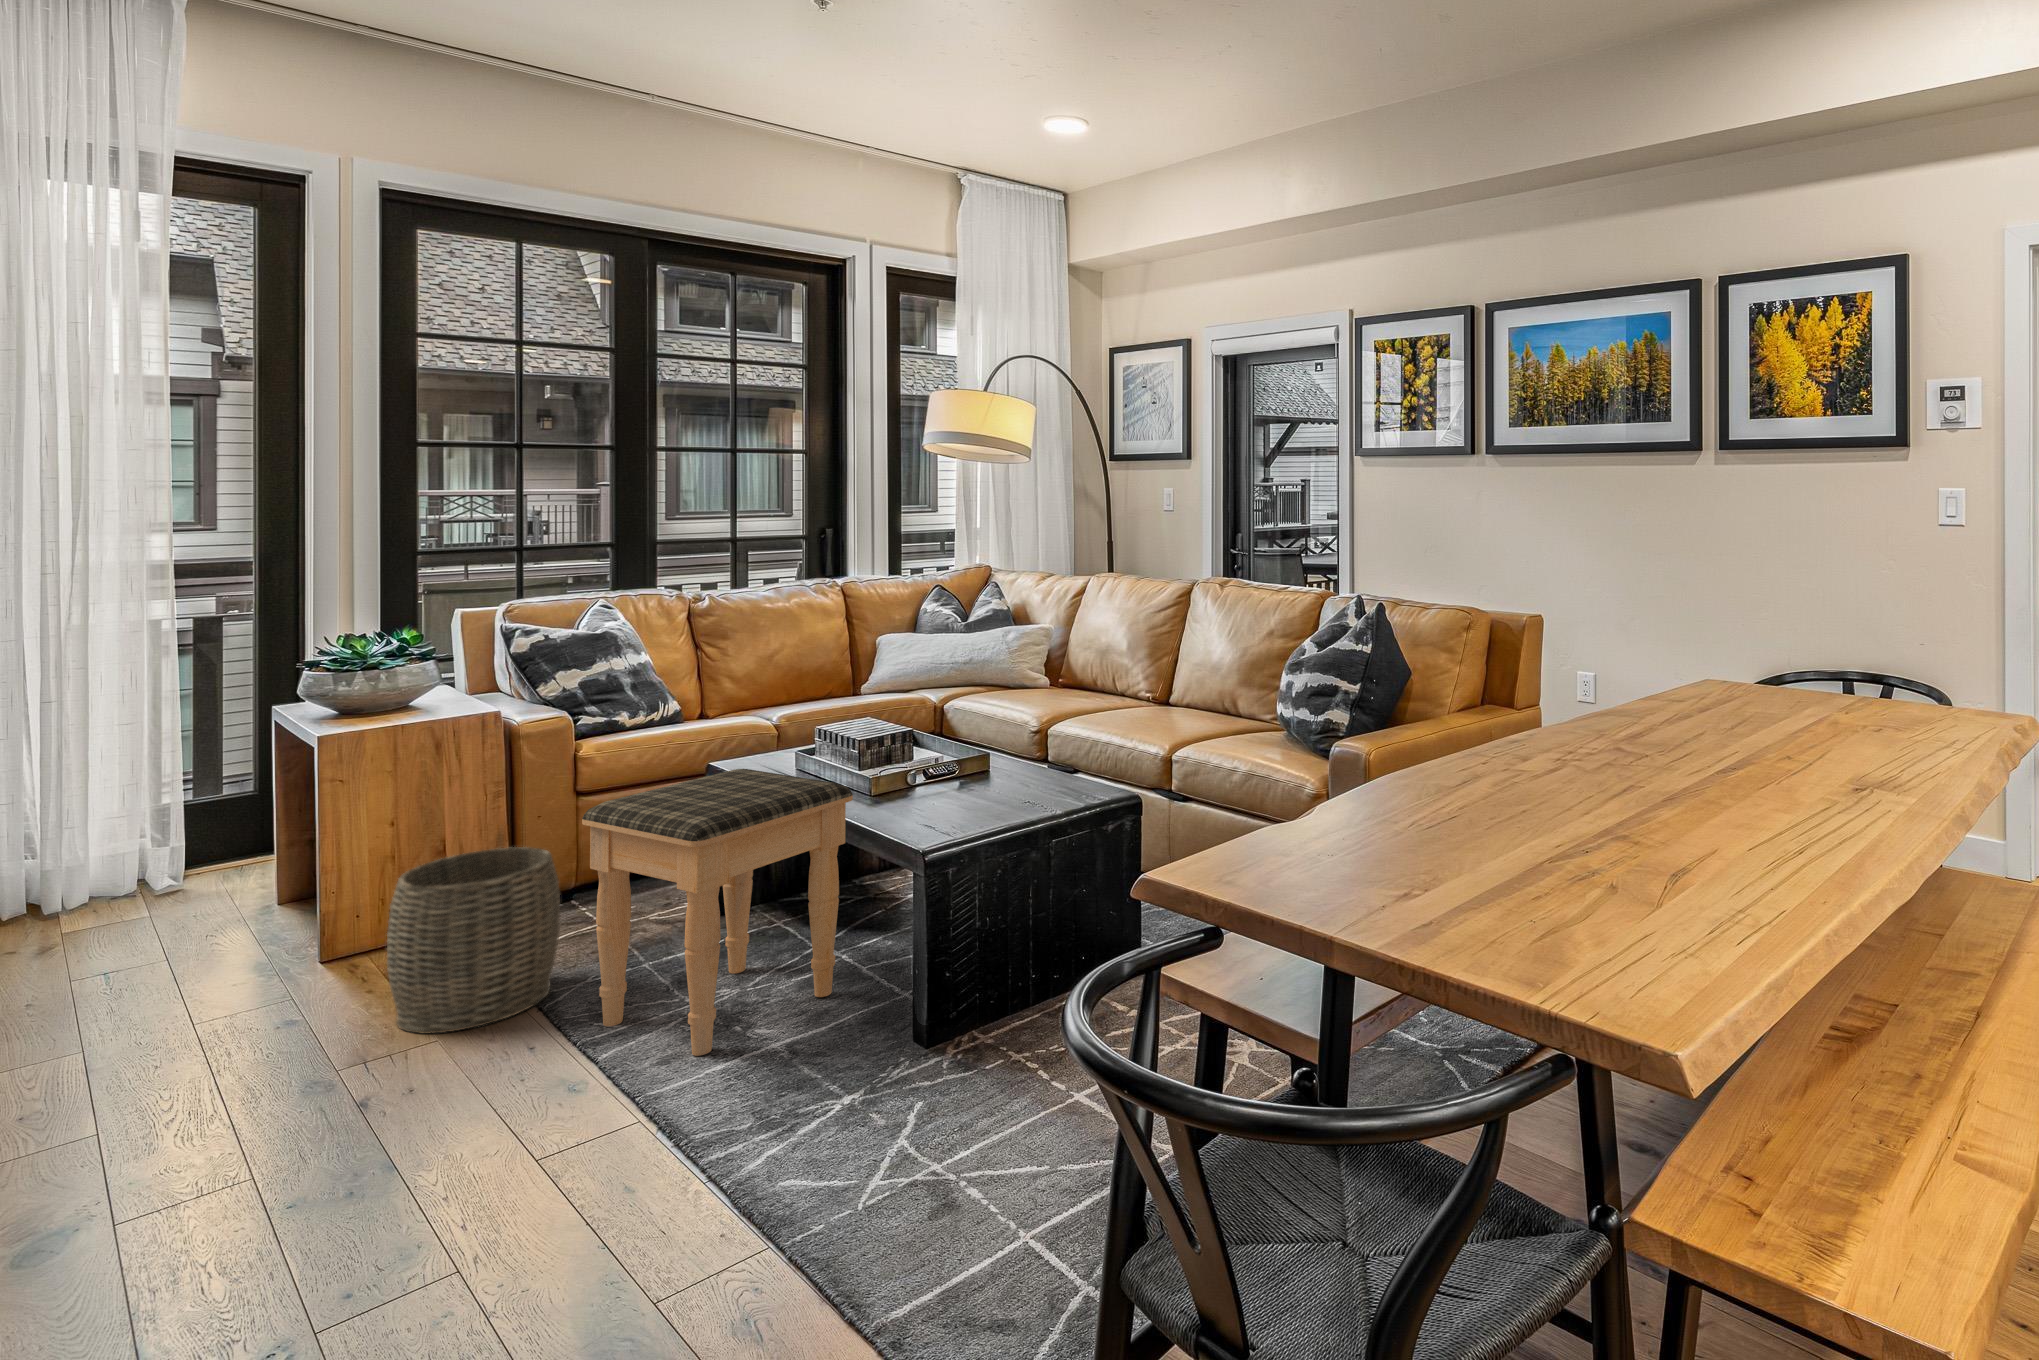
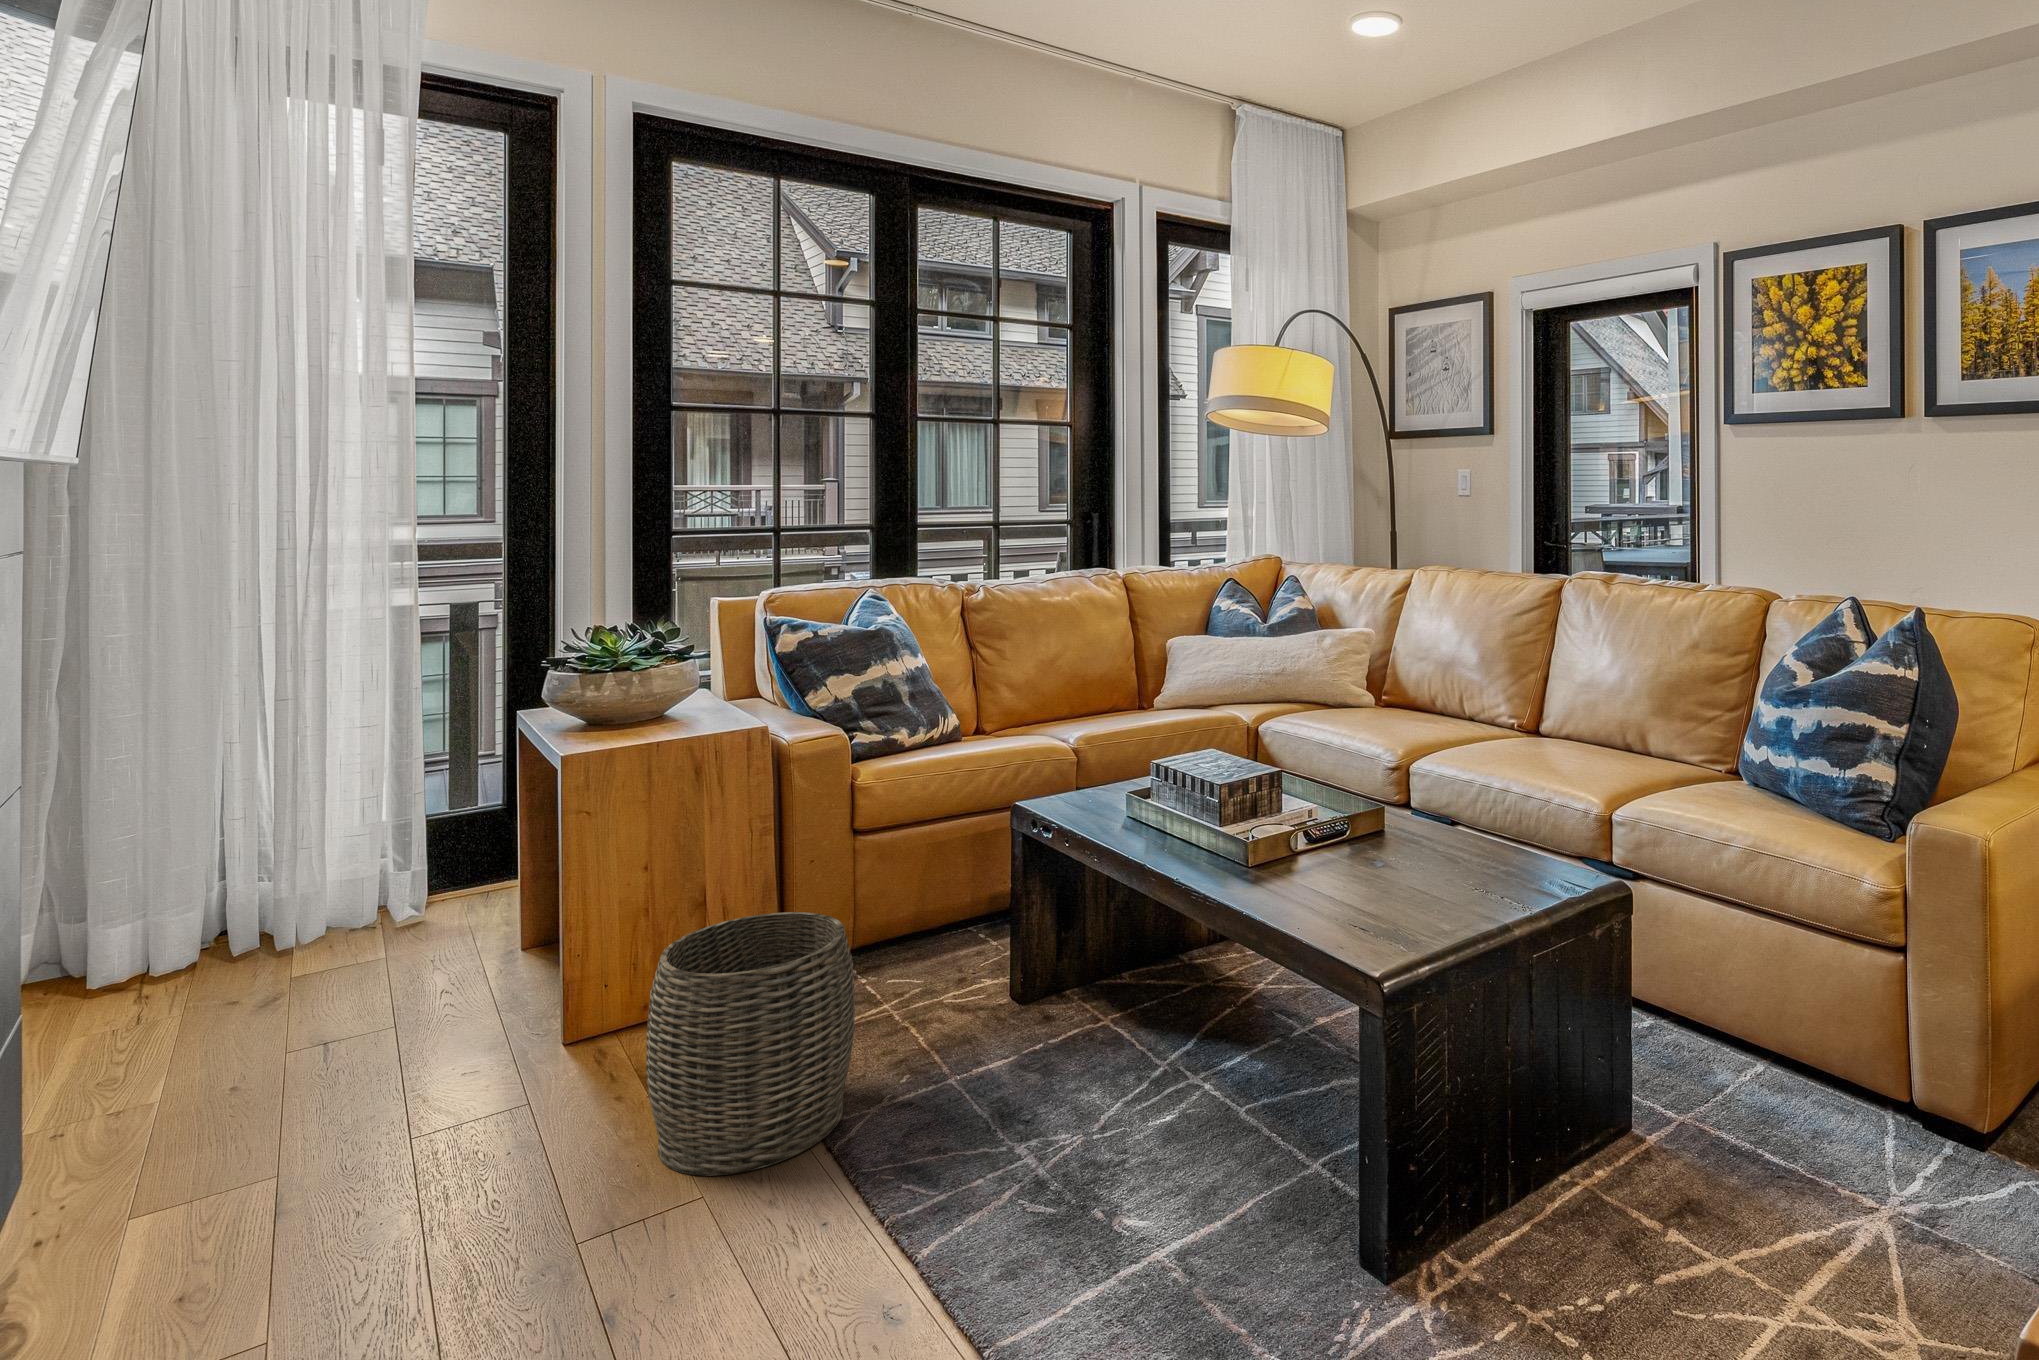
footstool: present [582,769,853,1056] -> none [891,818,1236,1251]

